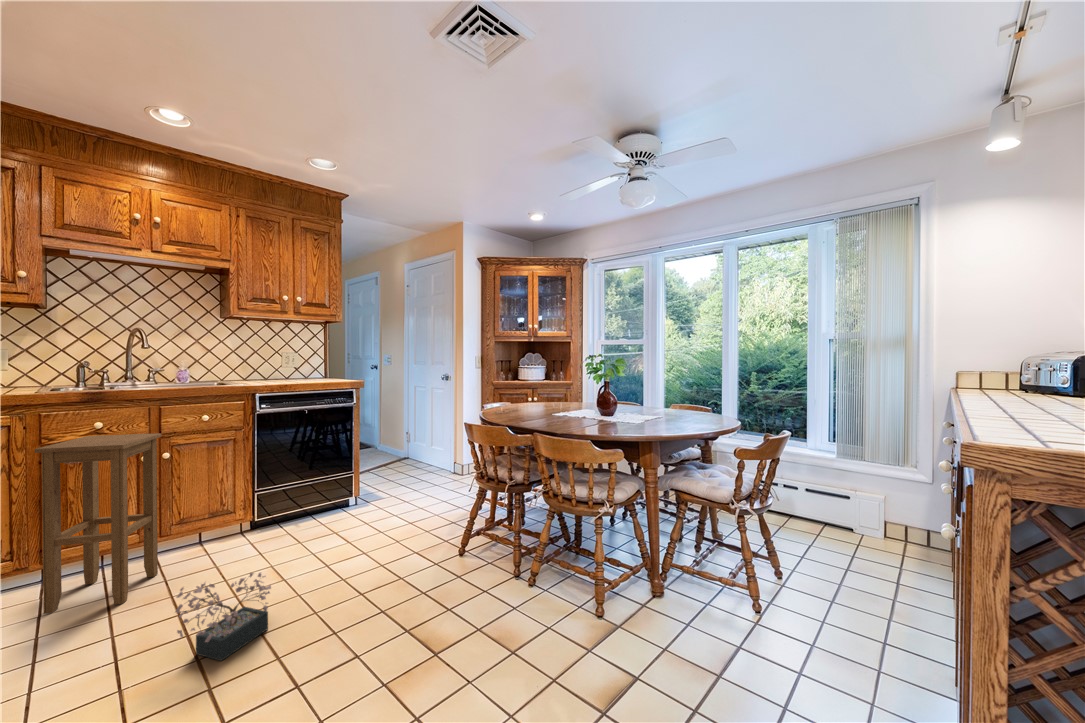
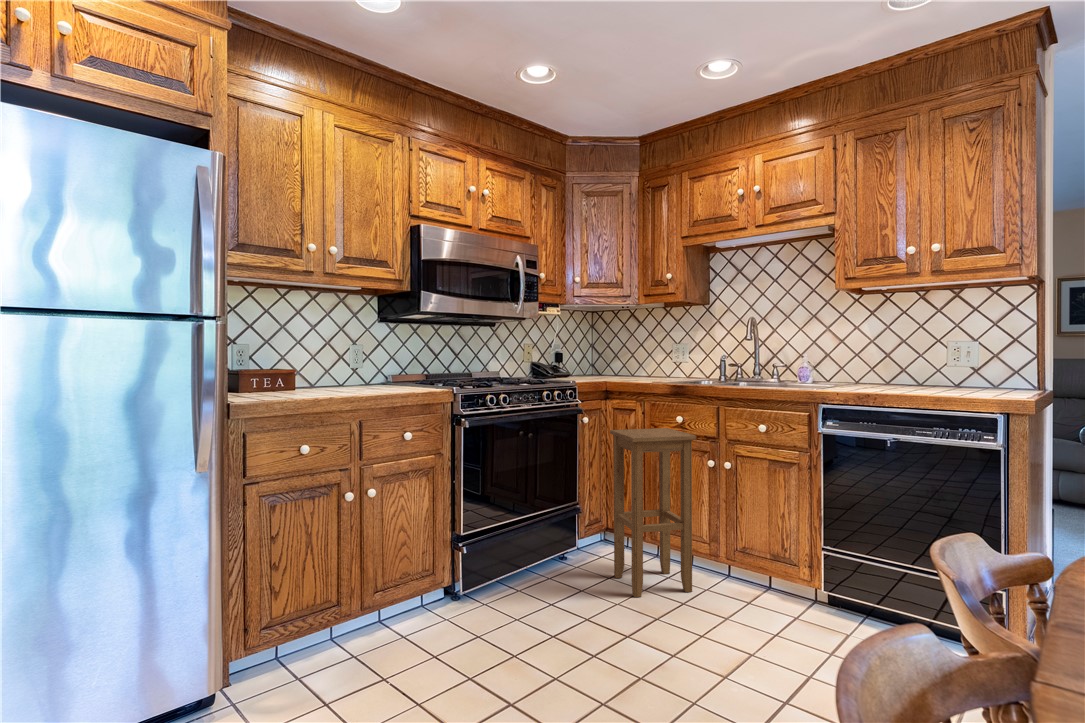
decorative plant: present [175,572,271,661] -> none [525,582,621,686]

